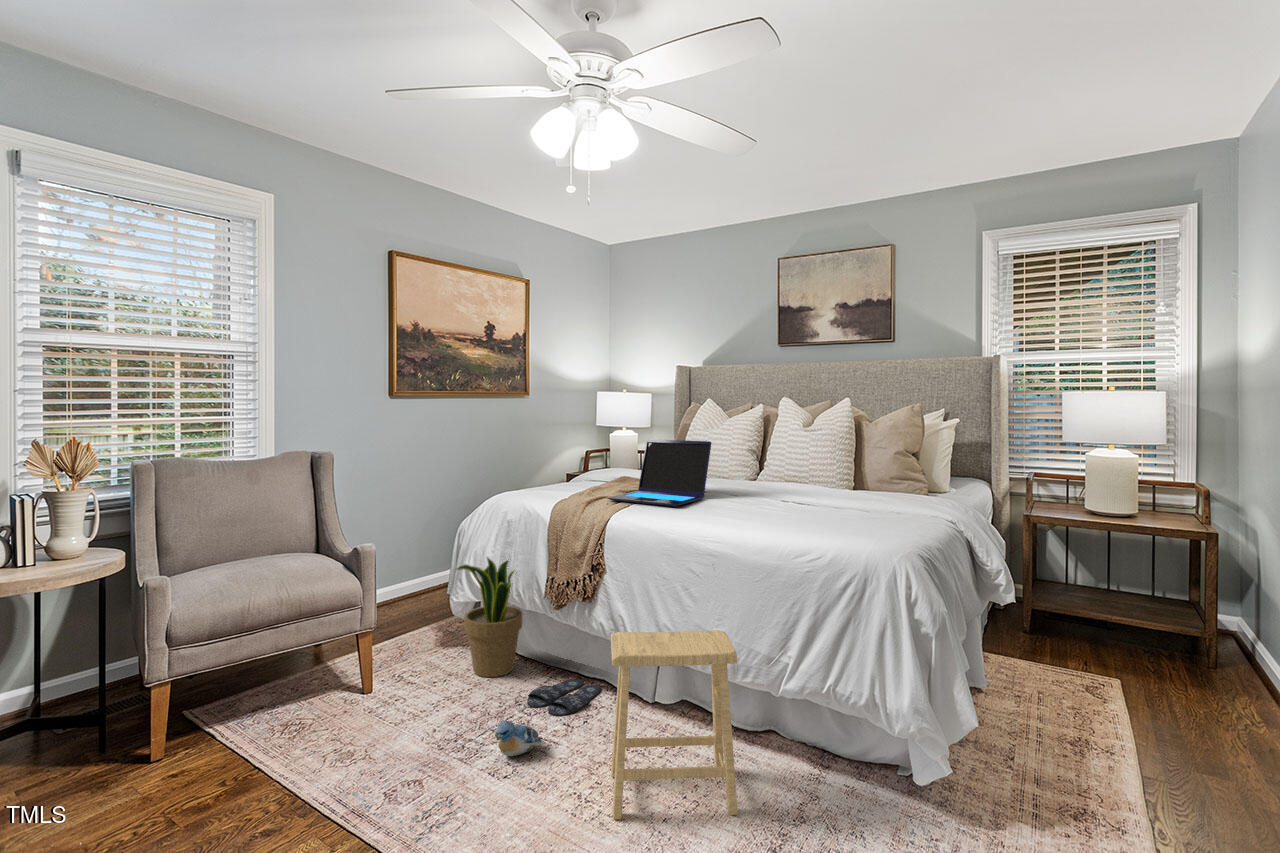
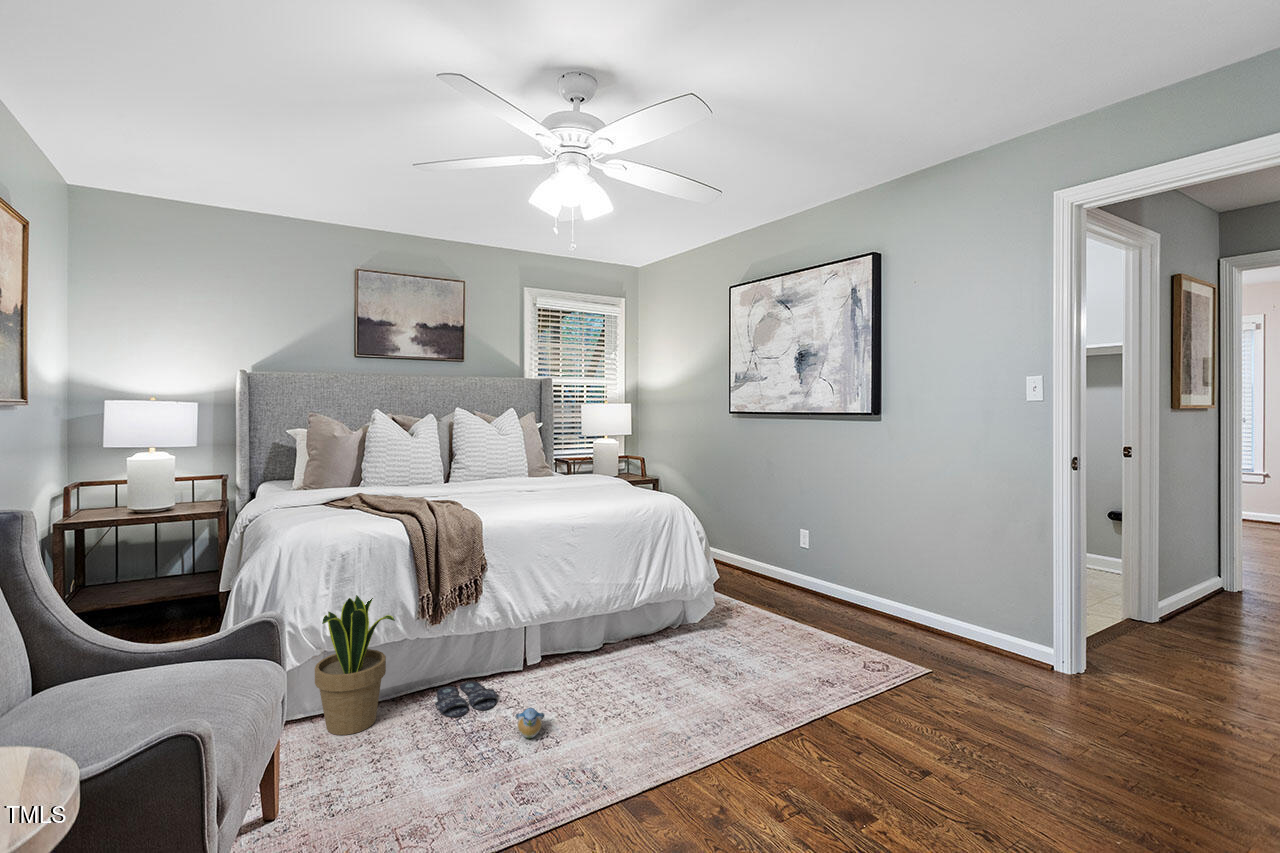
laptop: present [608,439,711,506] -> none [411,450,503,512]
footstool: present [611,630,738,819] -> none [595,573,674,713]

